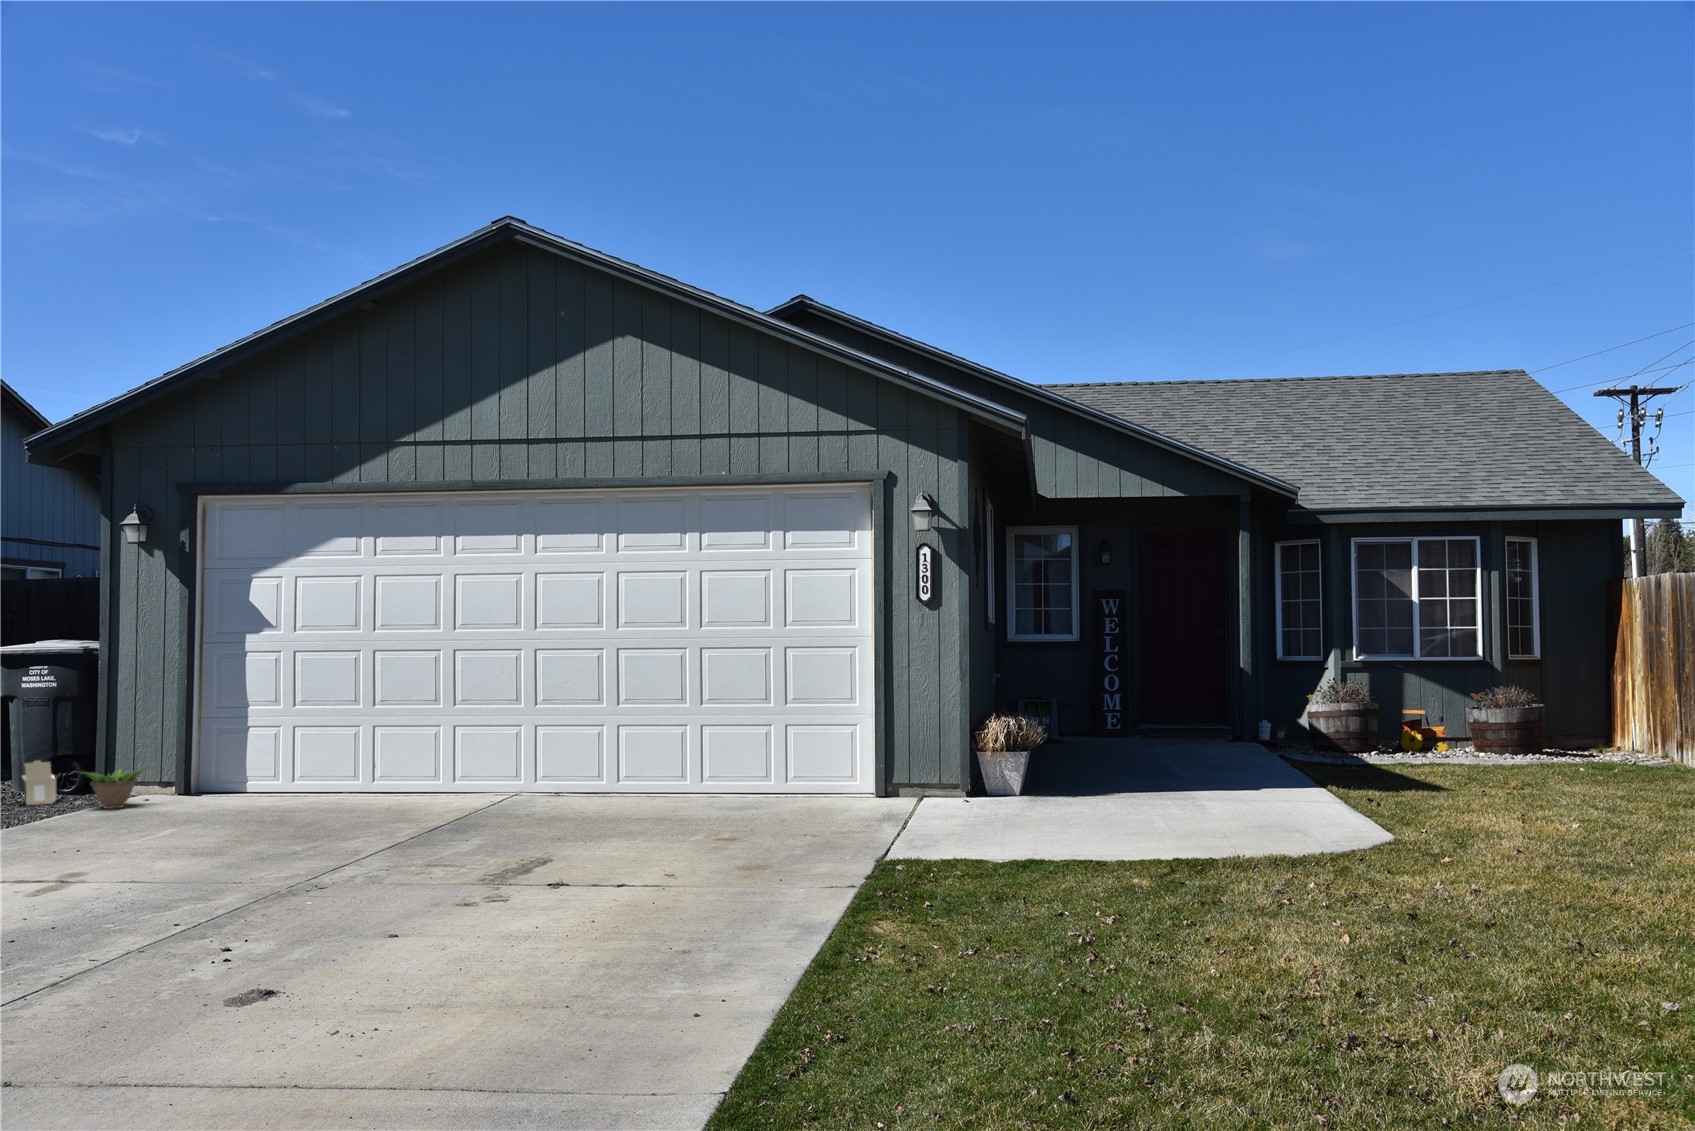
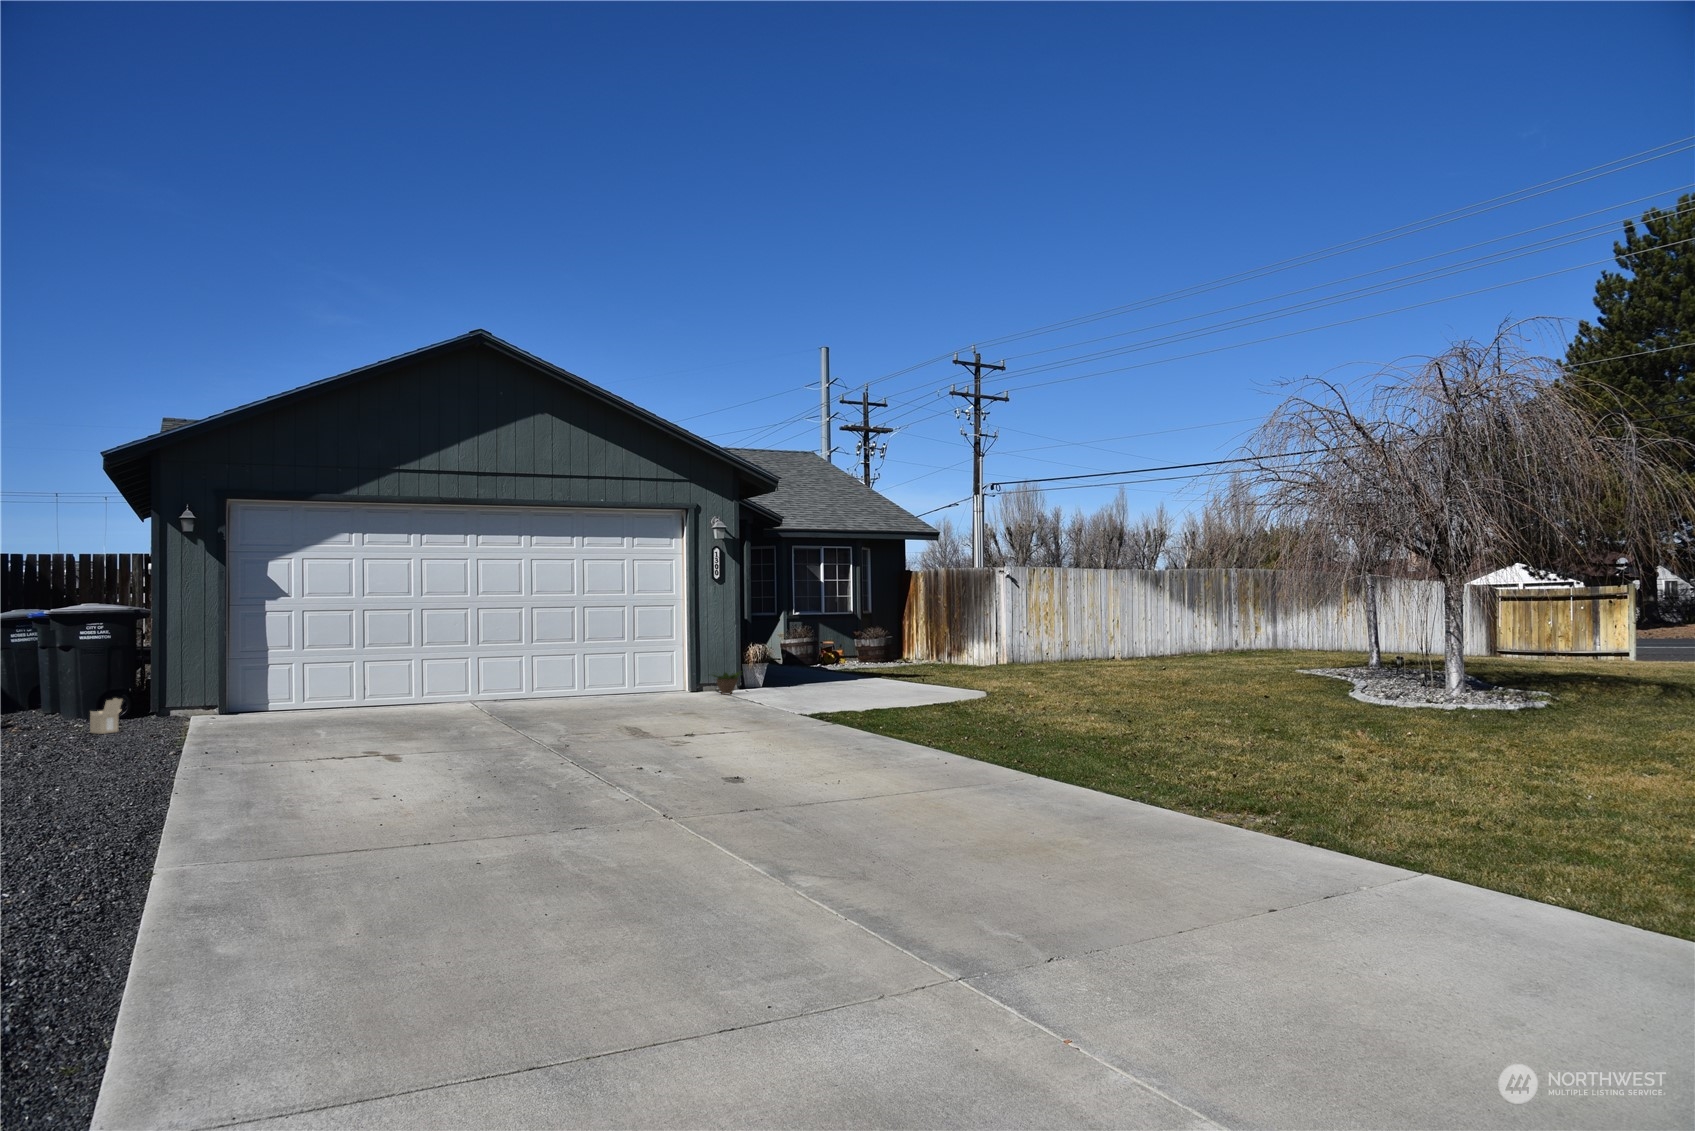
decorative plant: present [81,769,146,809] -> present [712,672,740,694]

